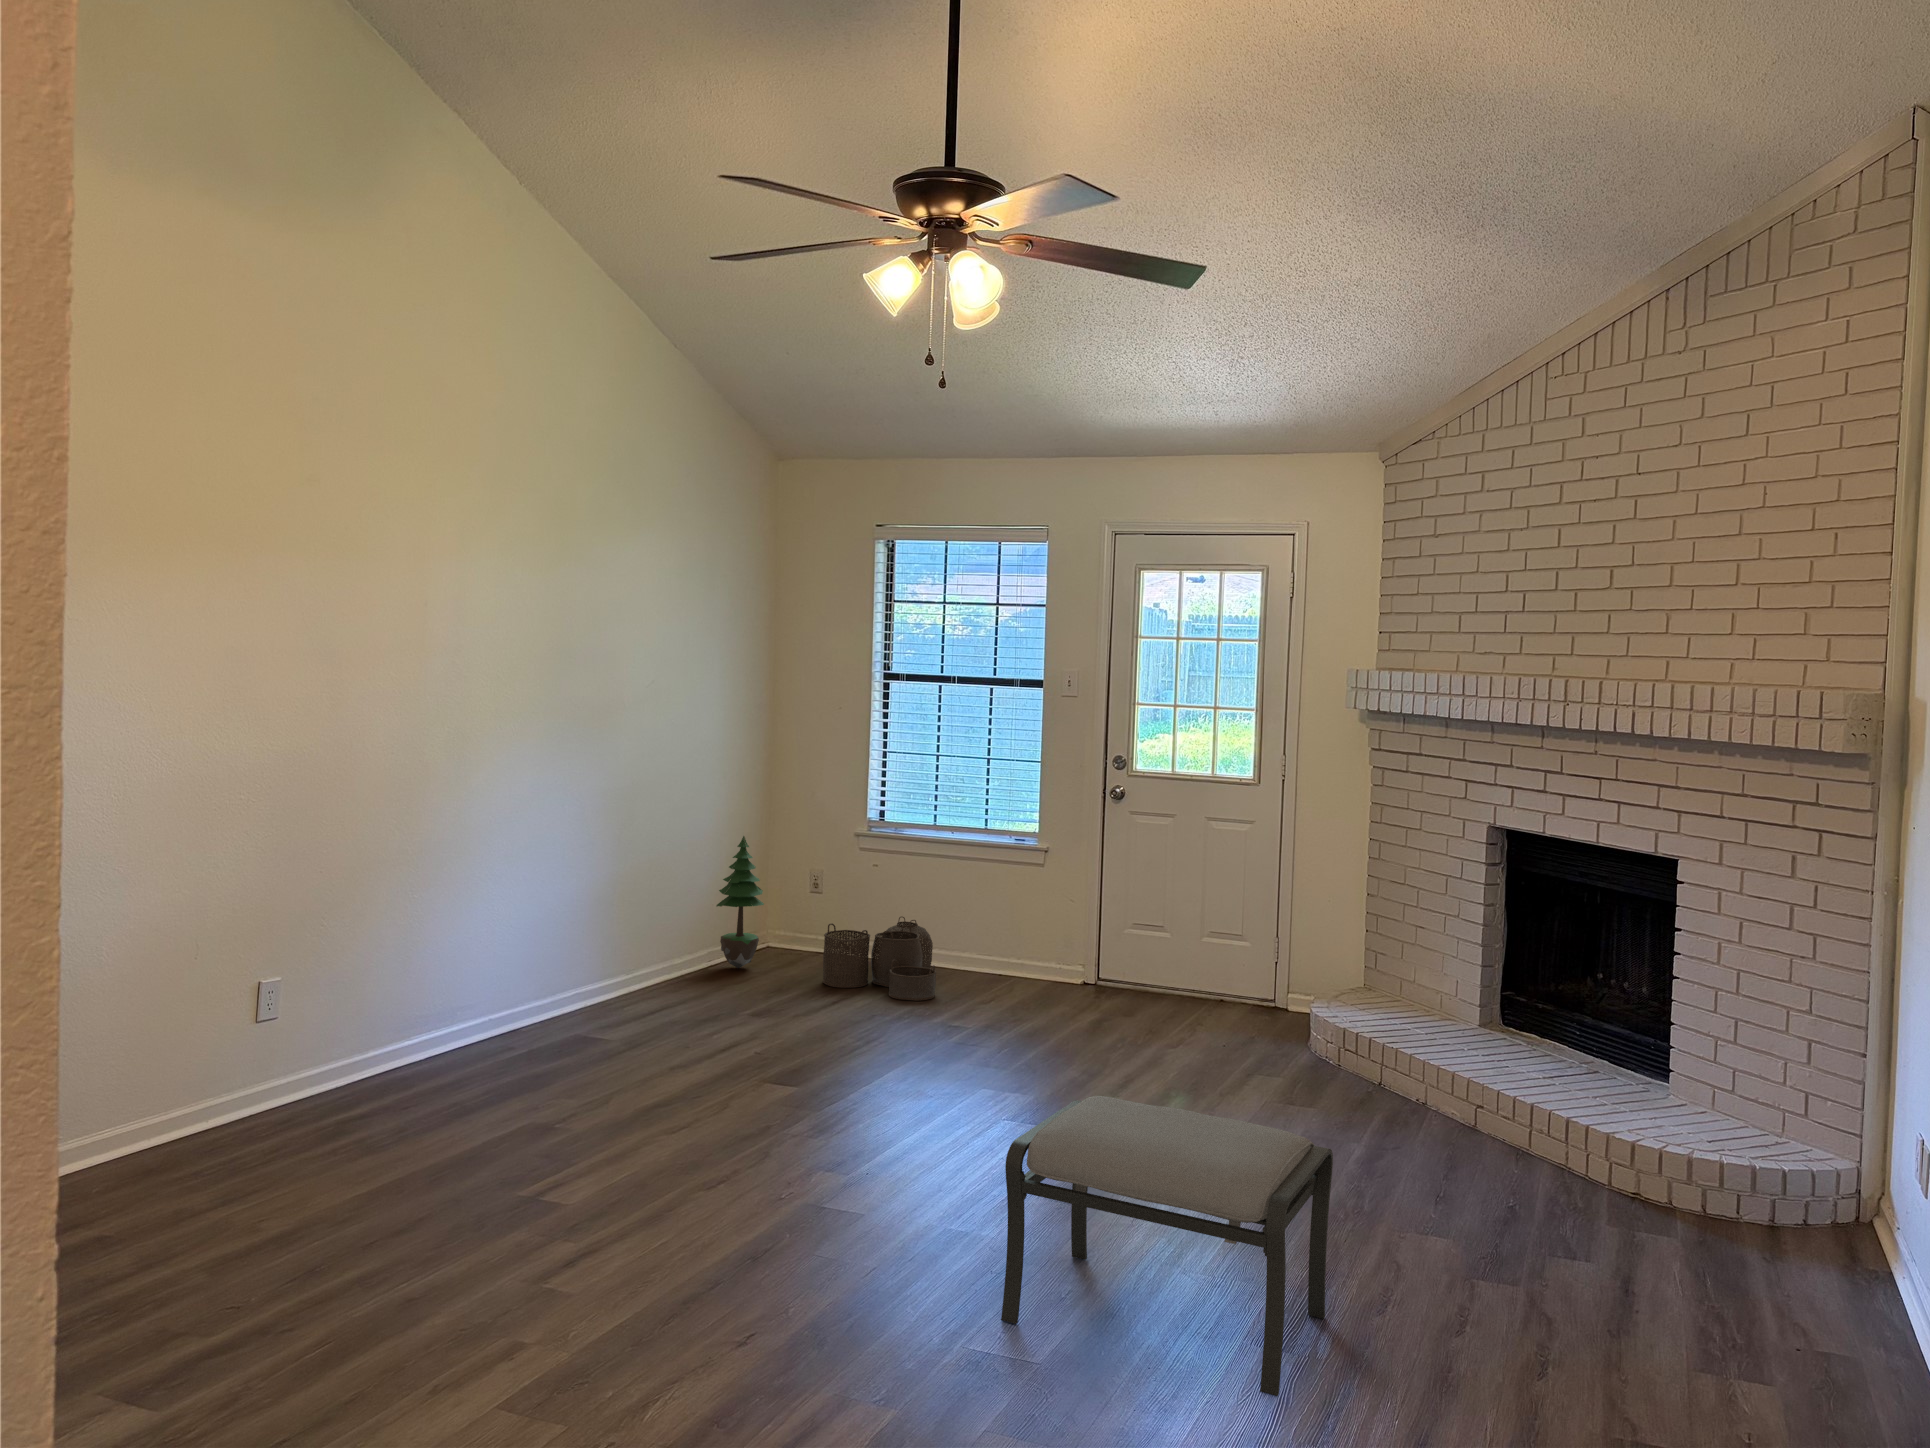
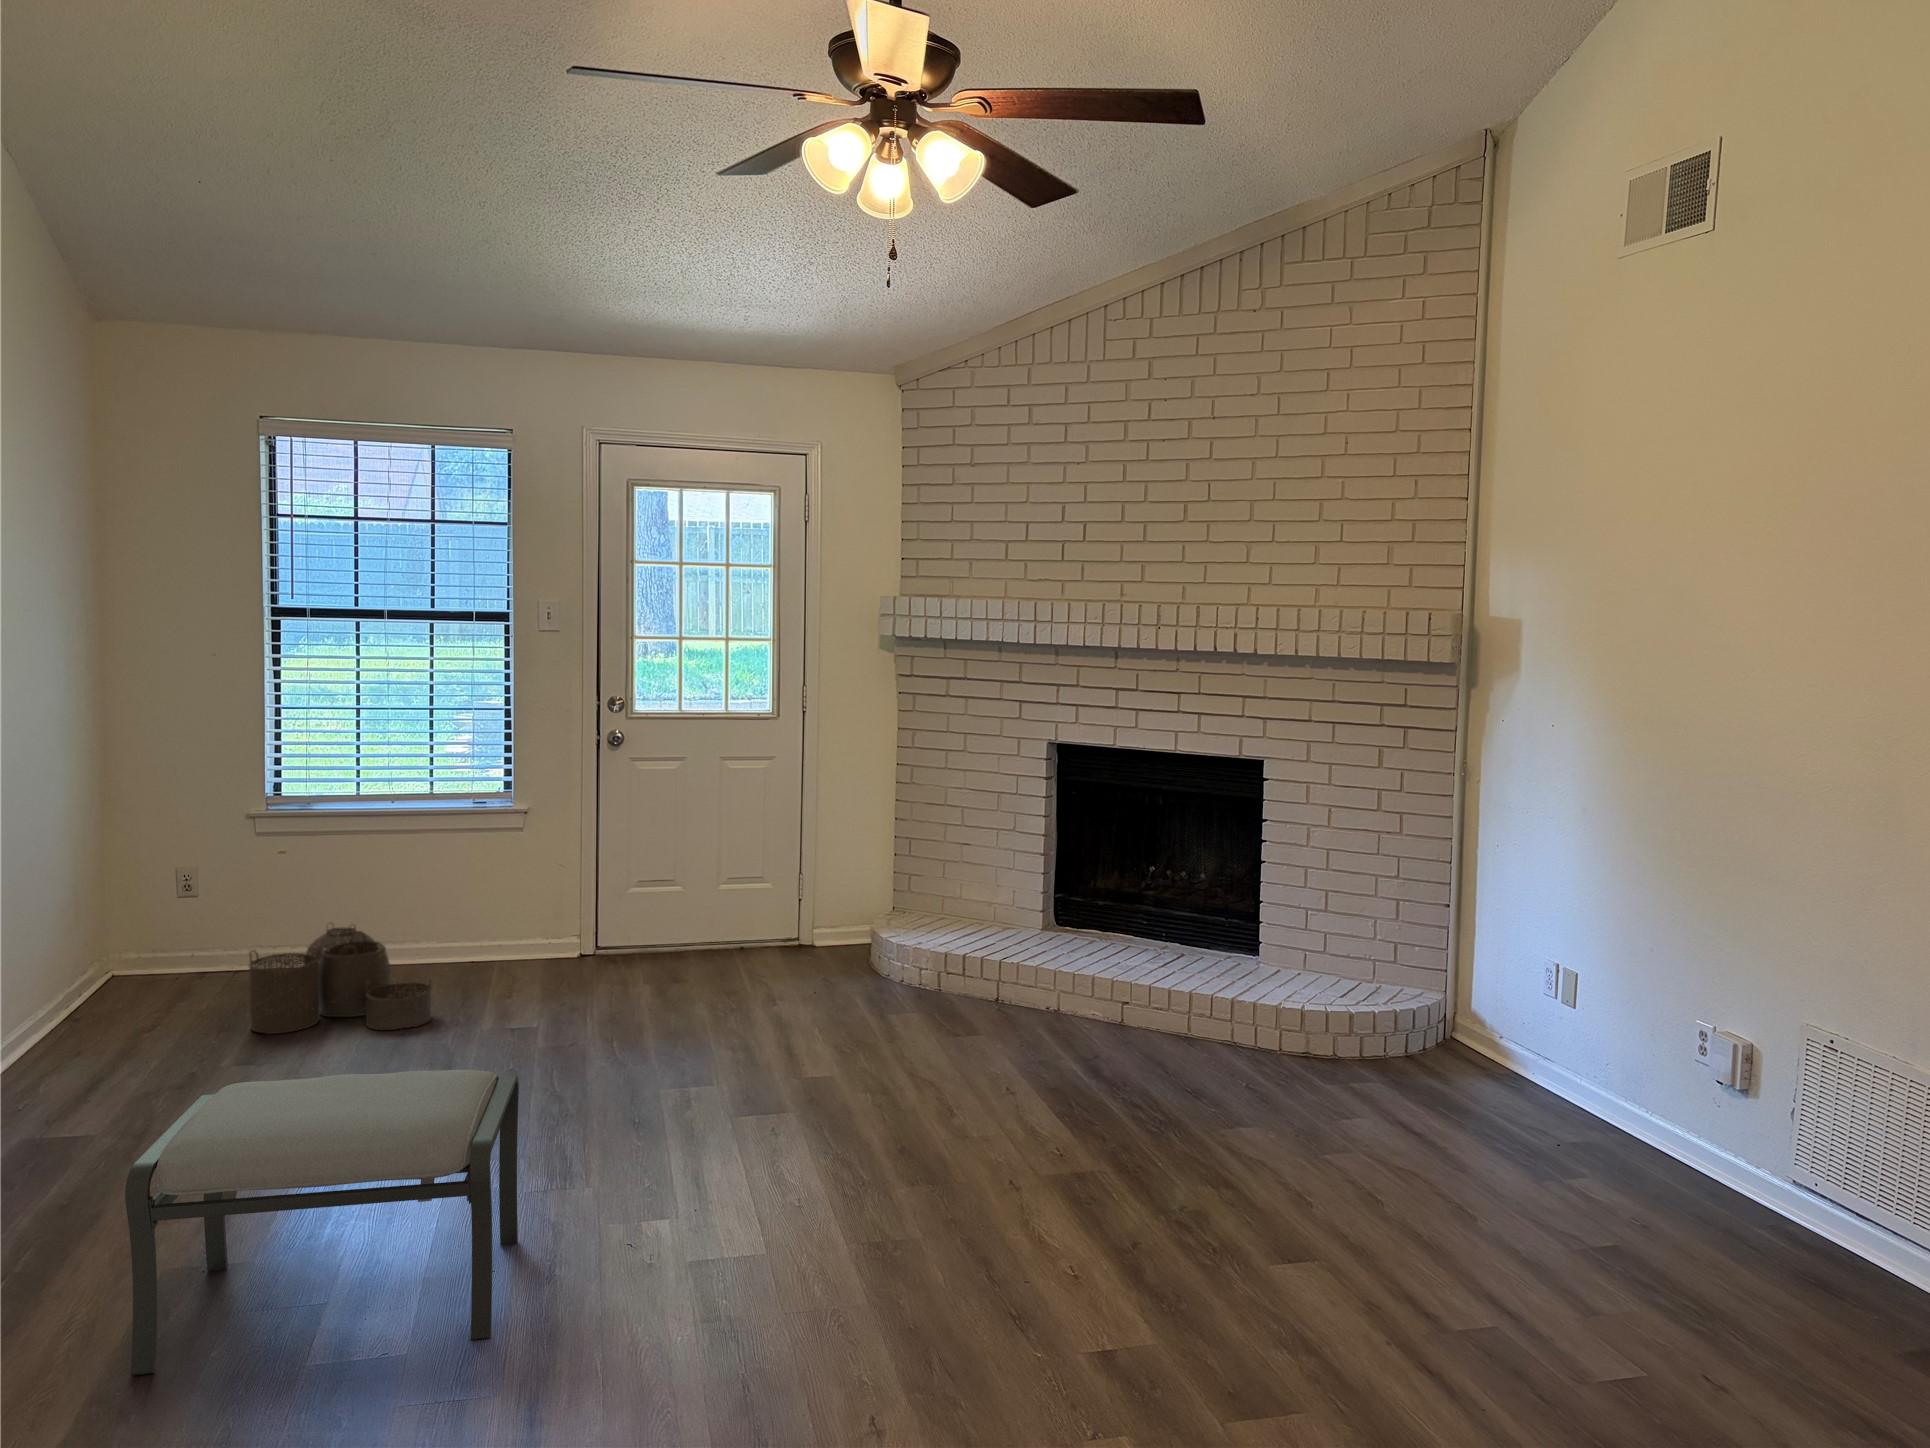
potted tree: present [716,836,764,968] -> none [45,849,130,1039]
ottoman: present [1001,1096,1333,1396] -> present [125,1070,519,1375]

